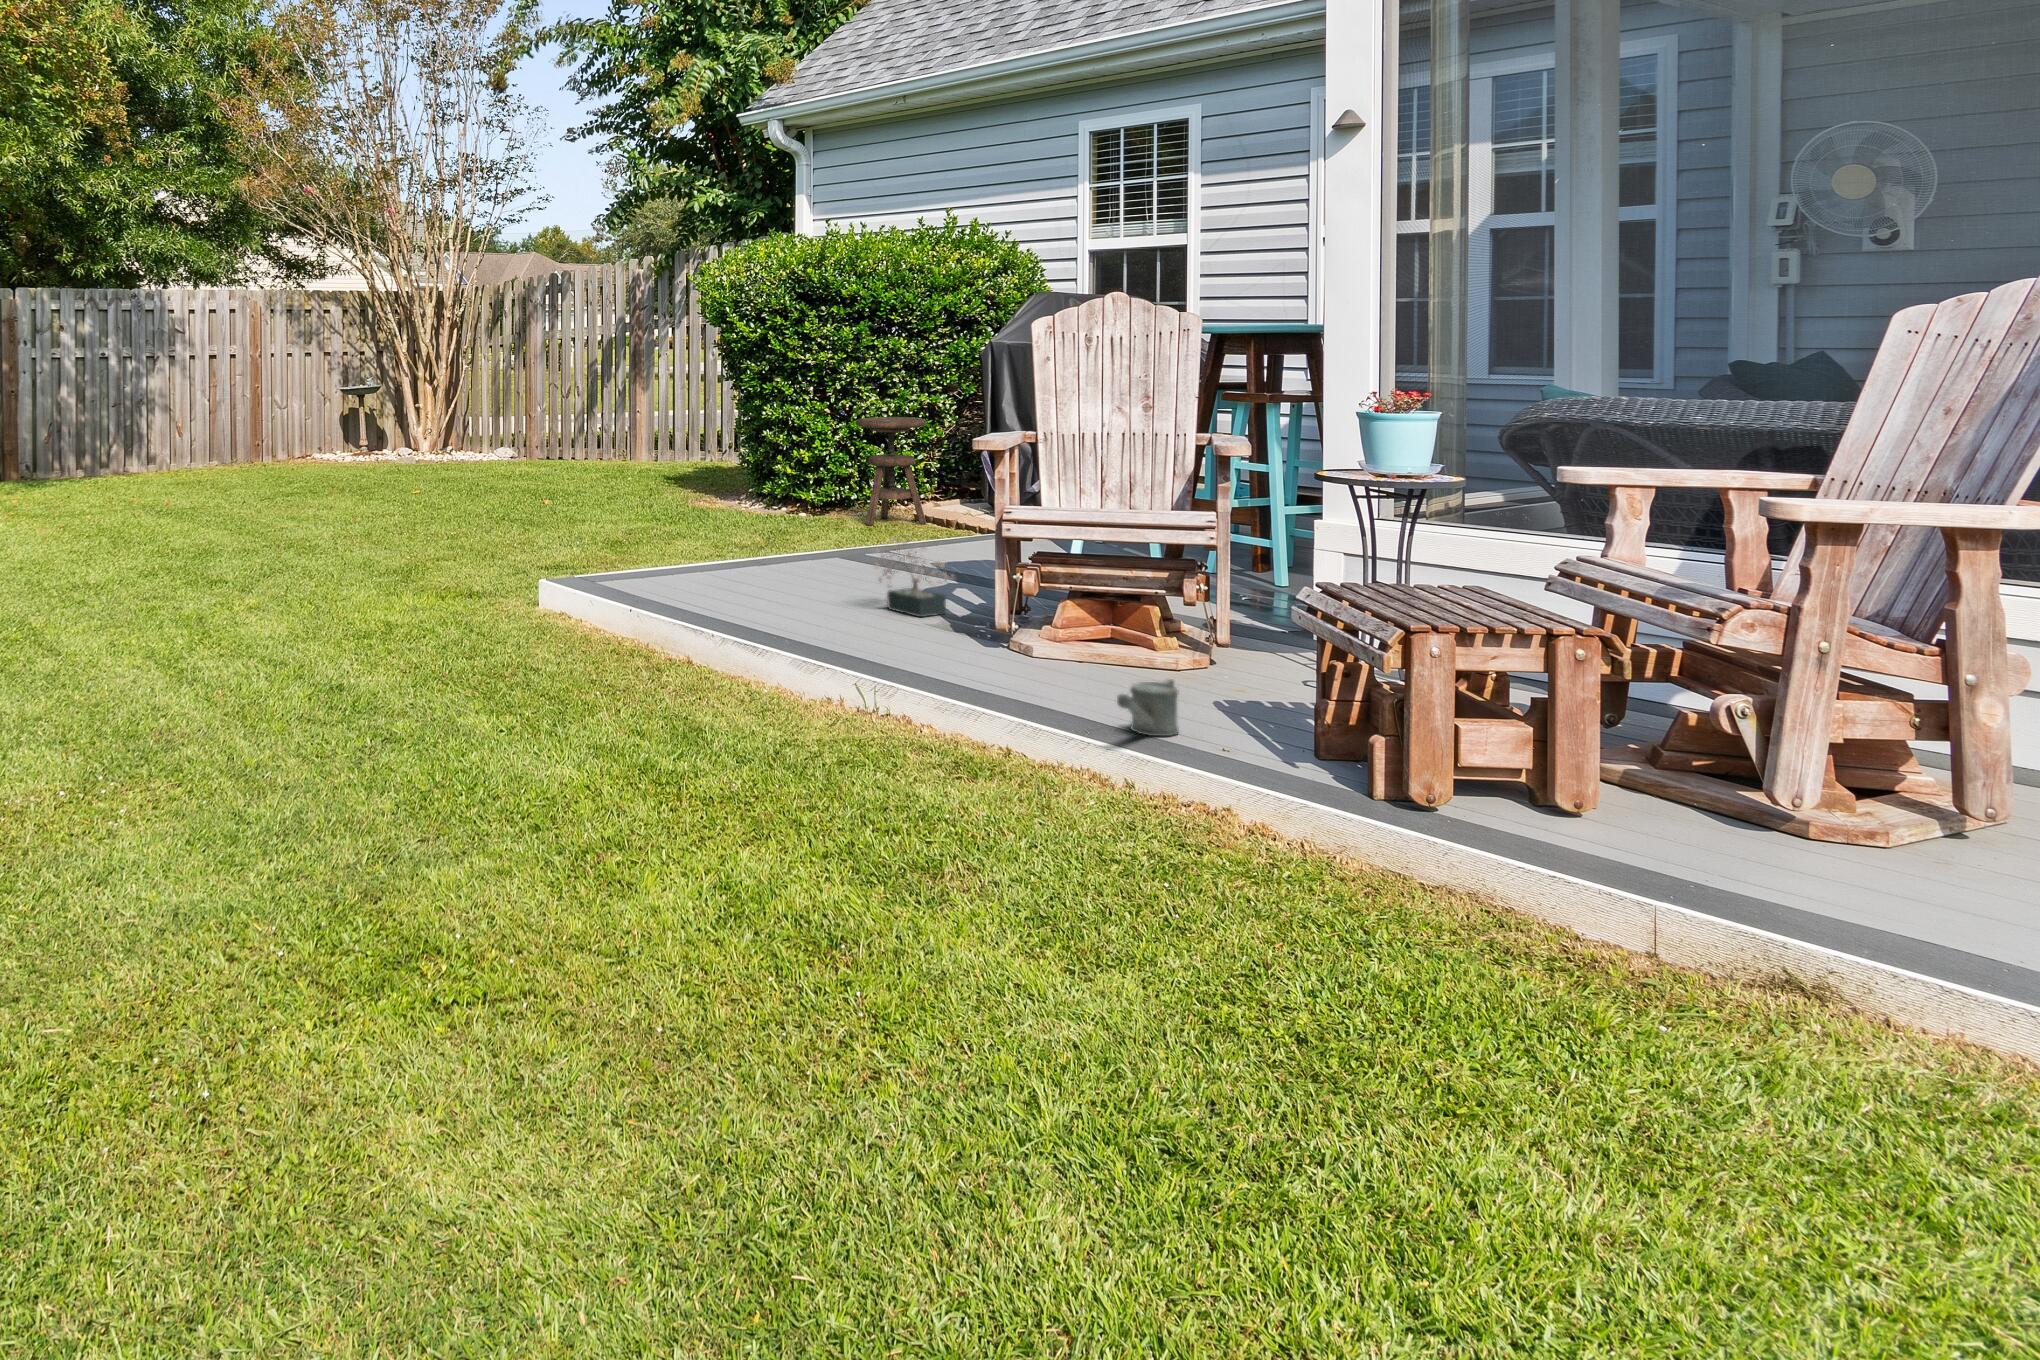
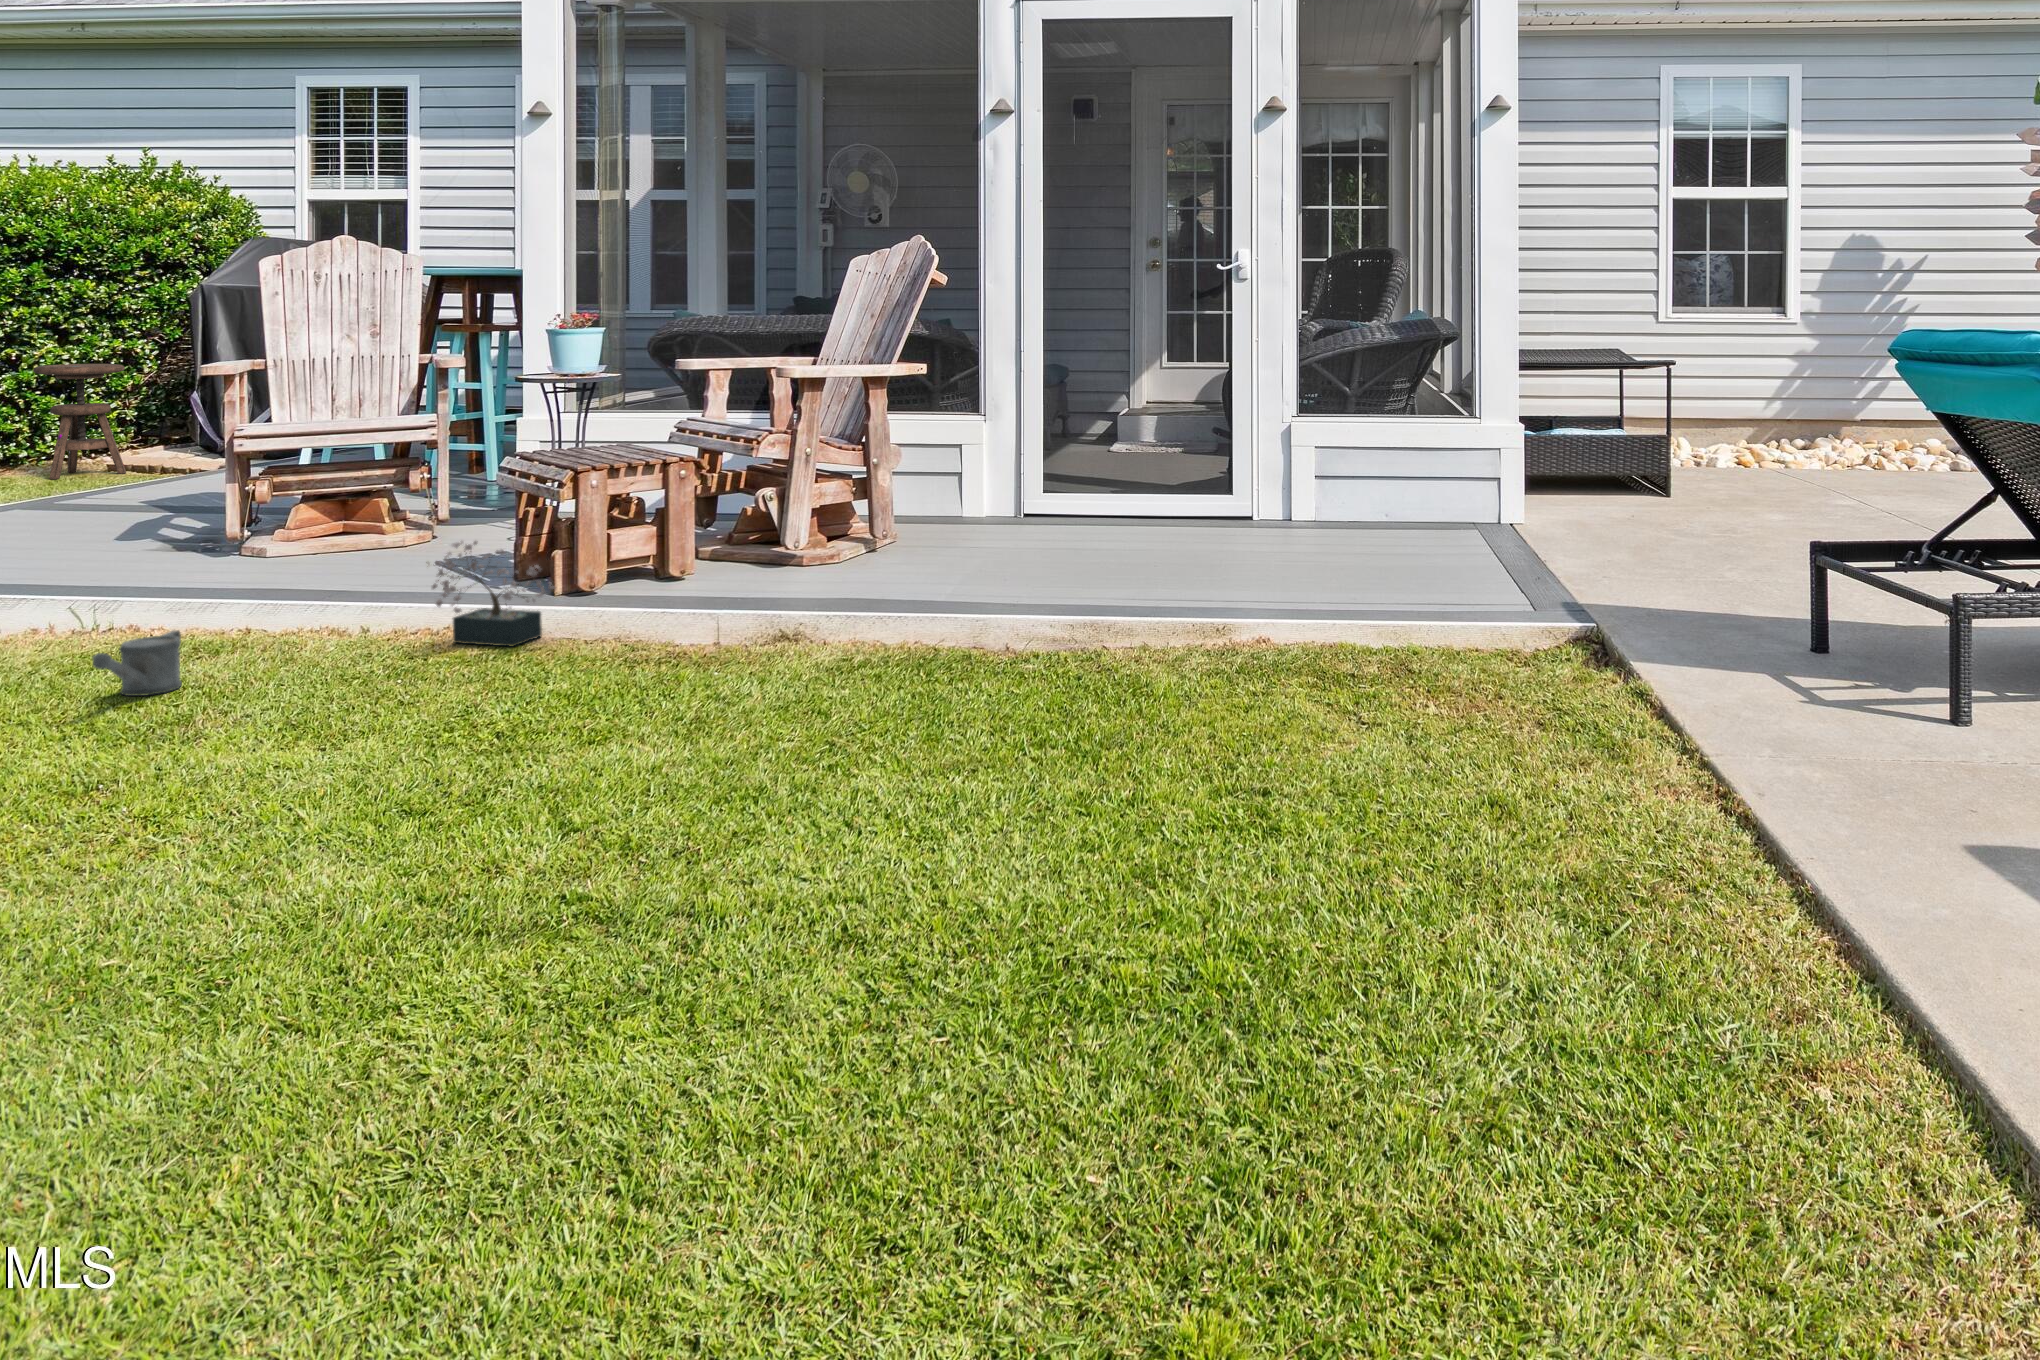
decorative plant: present [875,538,947,617] -> present [426,541,555,646]
watering can: present [1117,679,1179,736] -> present [93,630,182,696]

